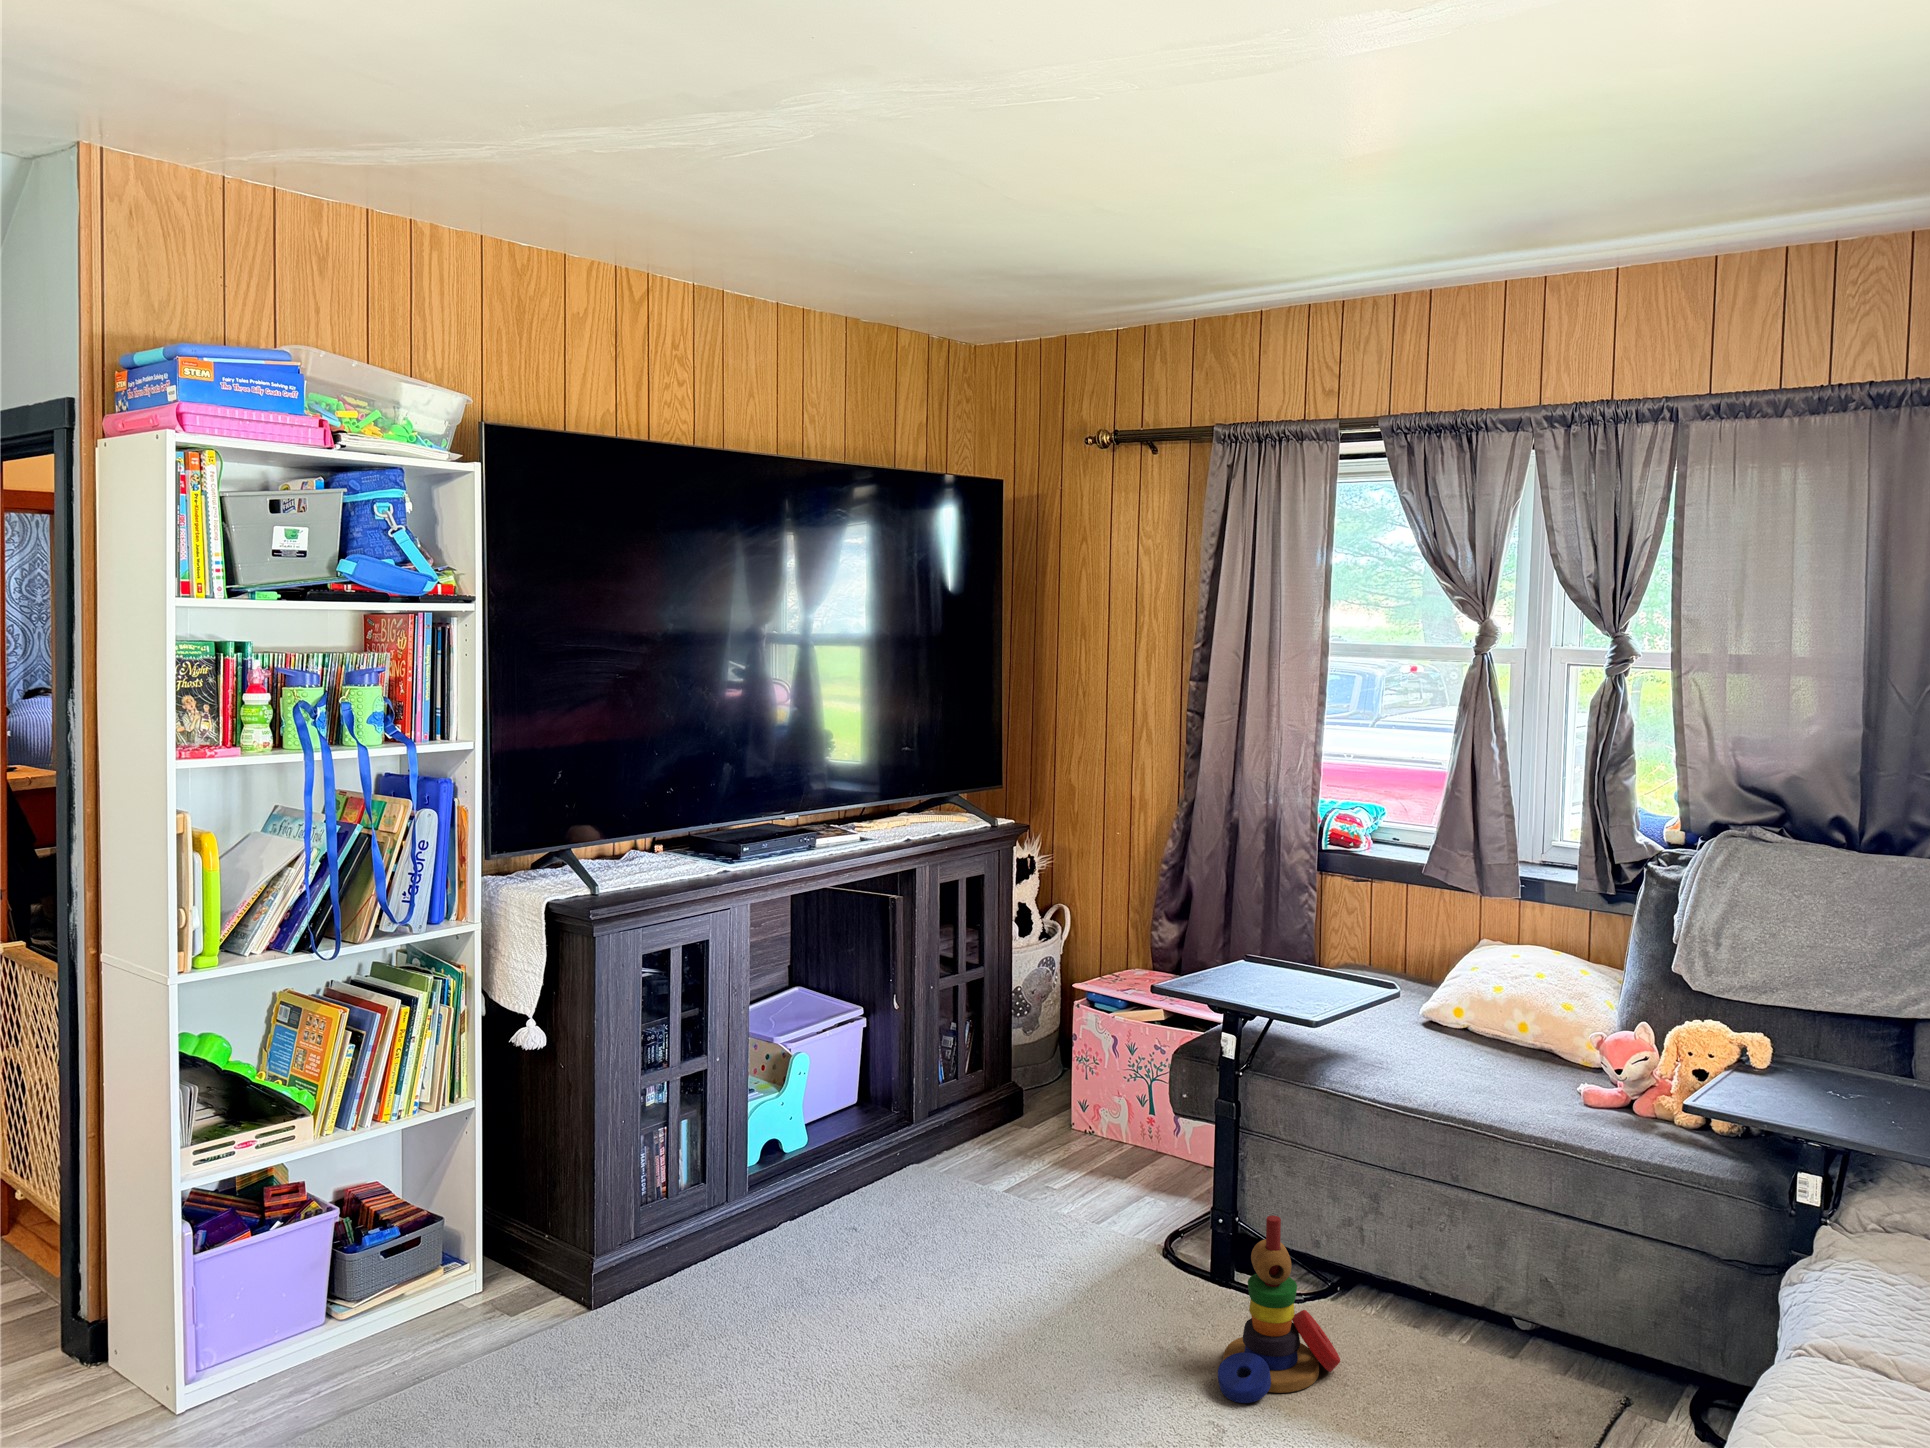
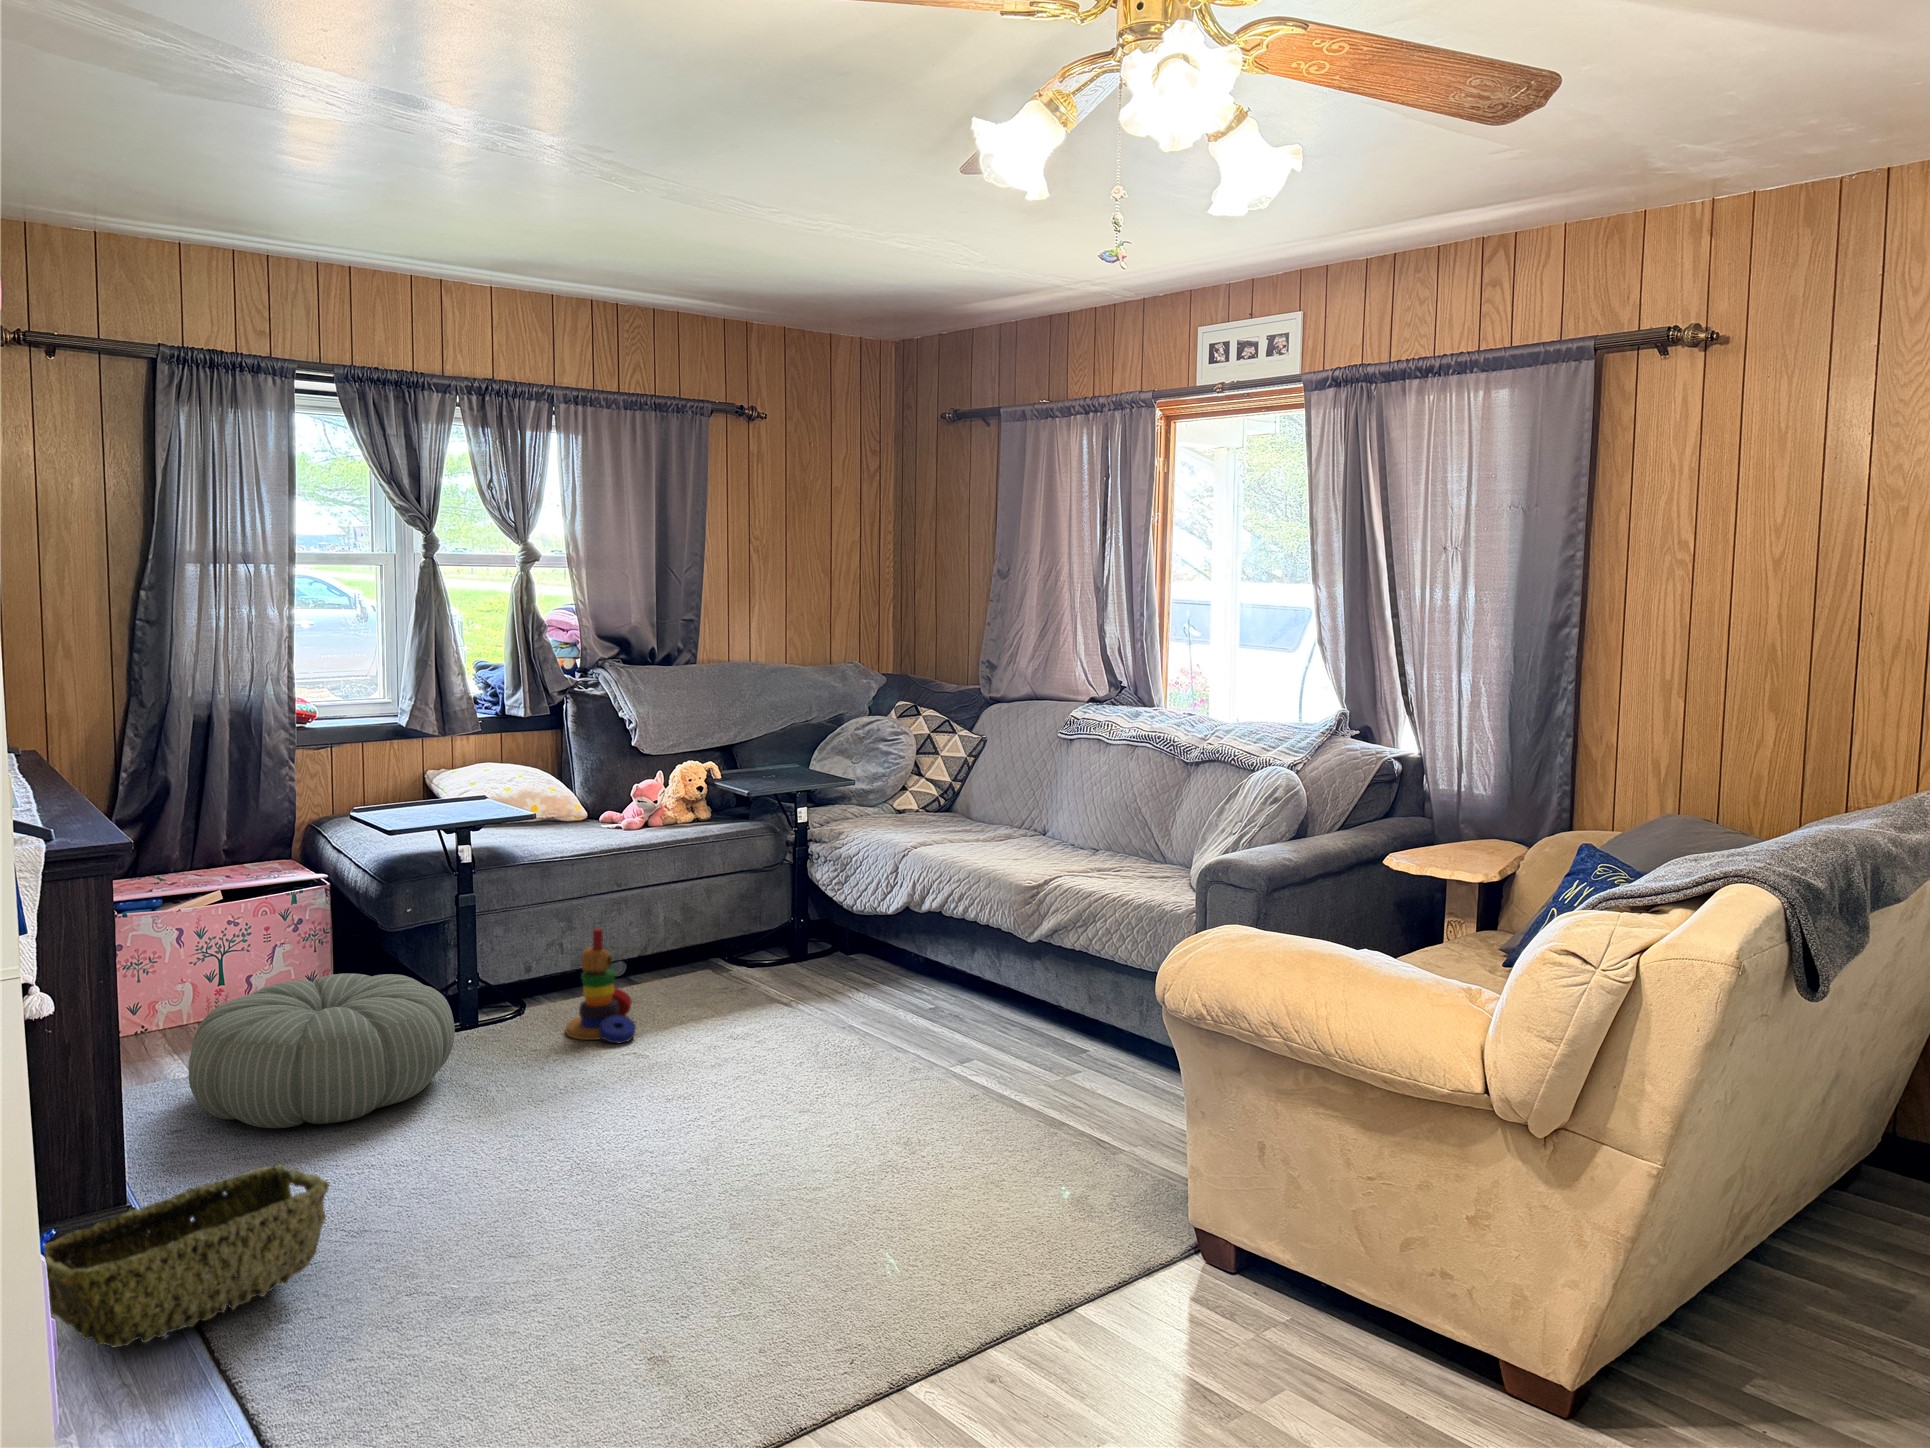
pouf: none [845,1118,1111,1303] -> present [189,973,455,1128]
woven basket: none [380,1227,610,1373] -> present [44,1164,329,1347]

